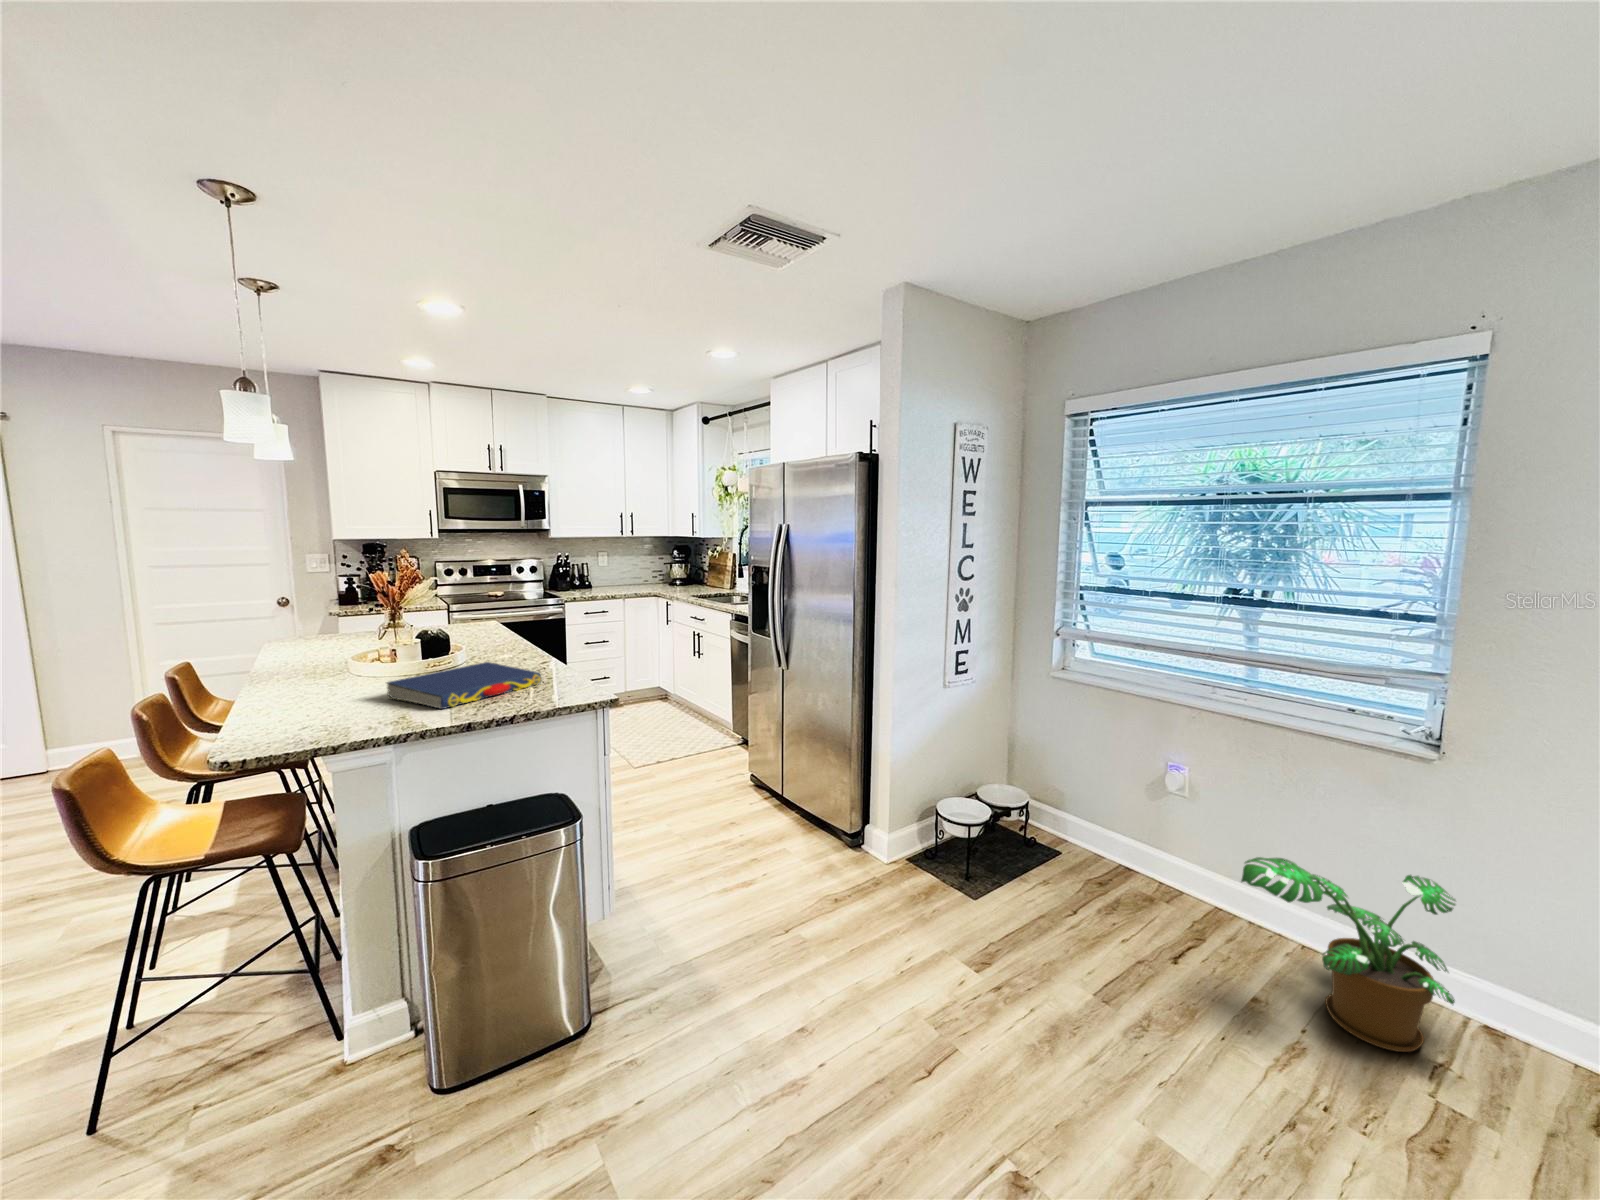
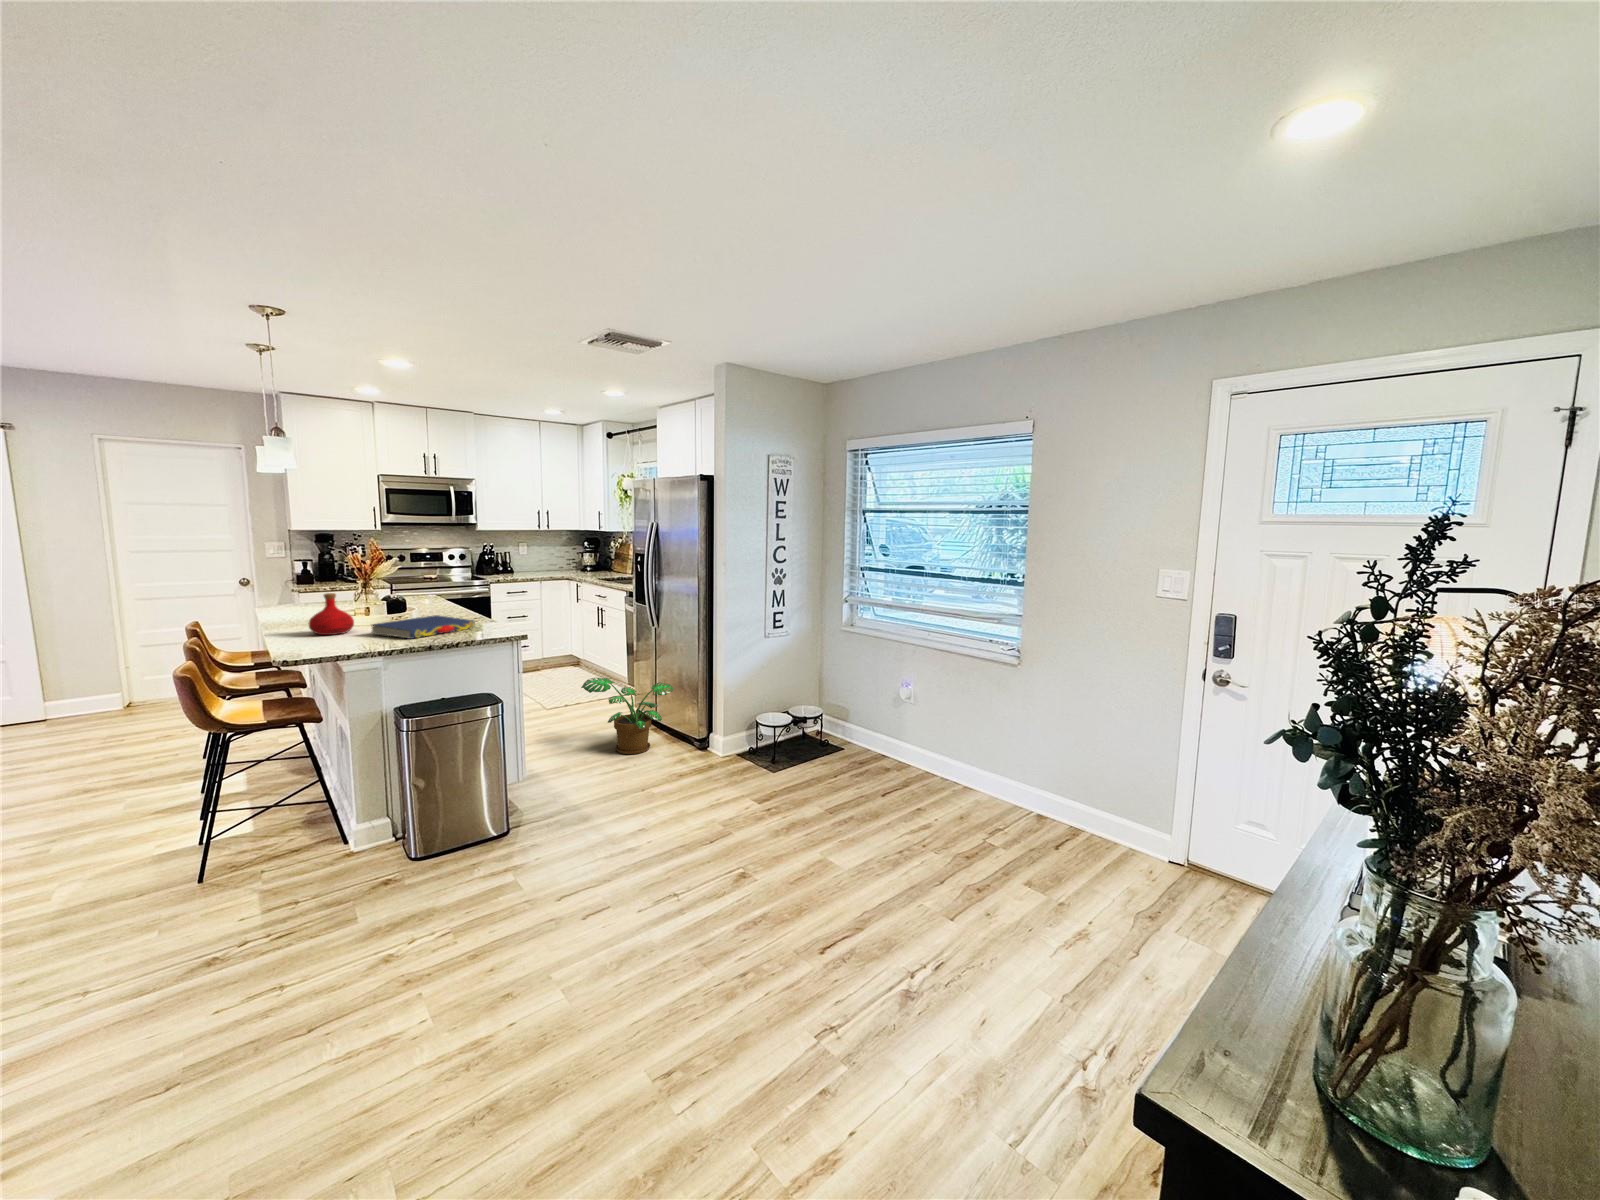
bottle: none [297,633,366,698] -> present [309,593,354,635]
potted plant: present [1241,857,1456,1052] -> present [581,678,673,754]

